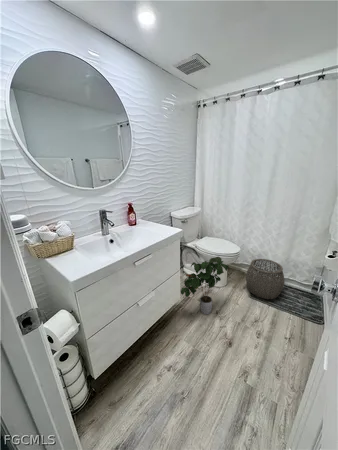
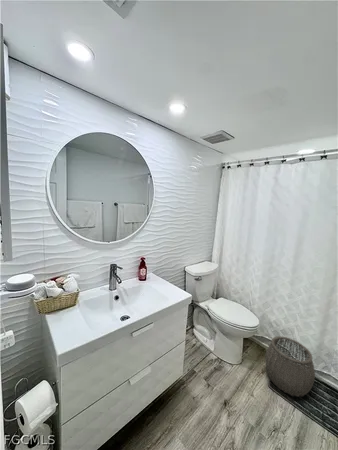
potted plant: present [181,257,229,314] -> none [184,329,243,403]

